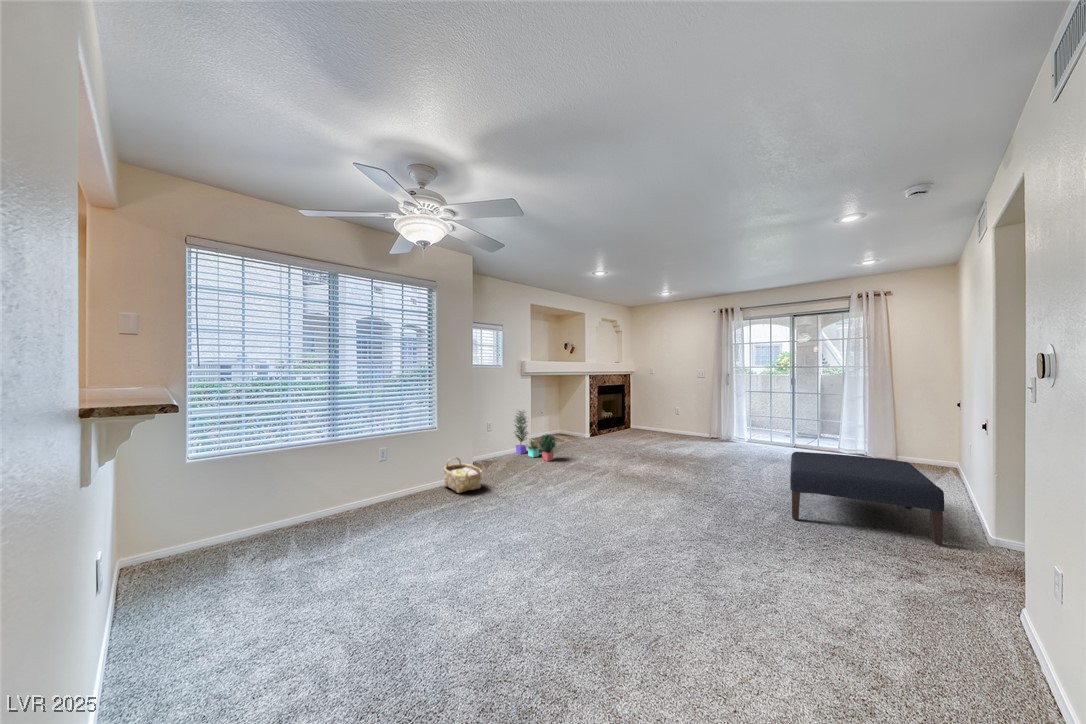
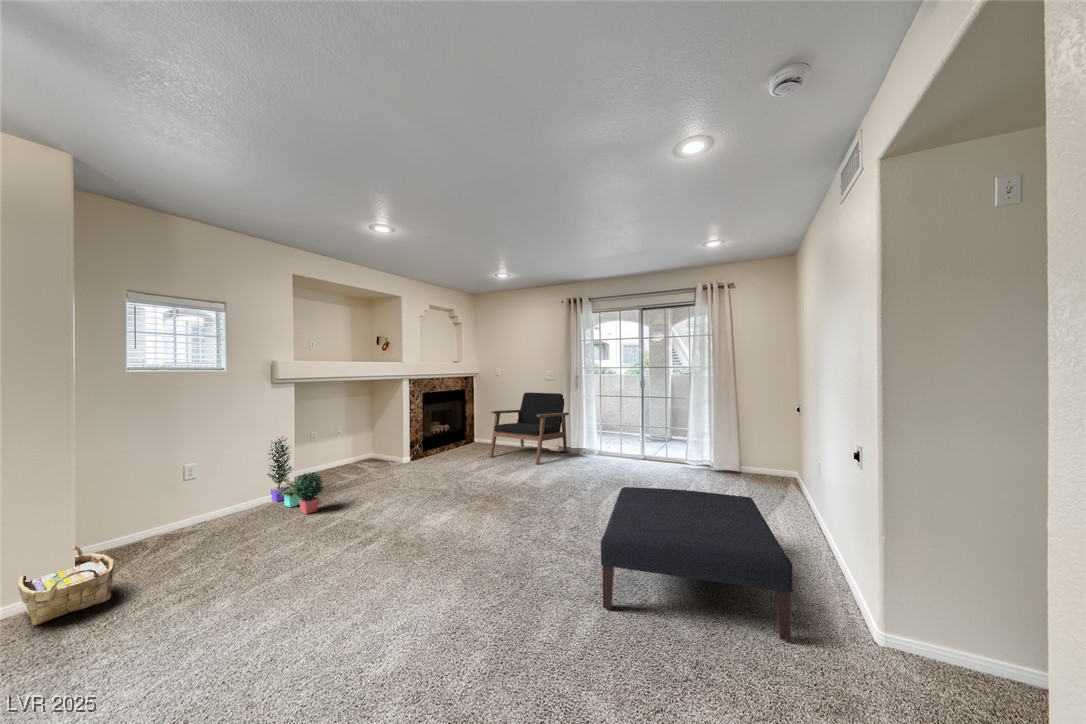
armchair: none [653,388,721,445] -> present [490,392,569,464]

